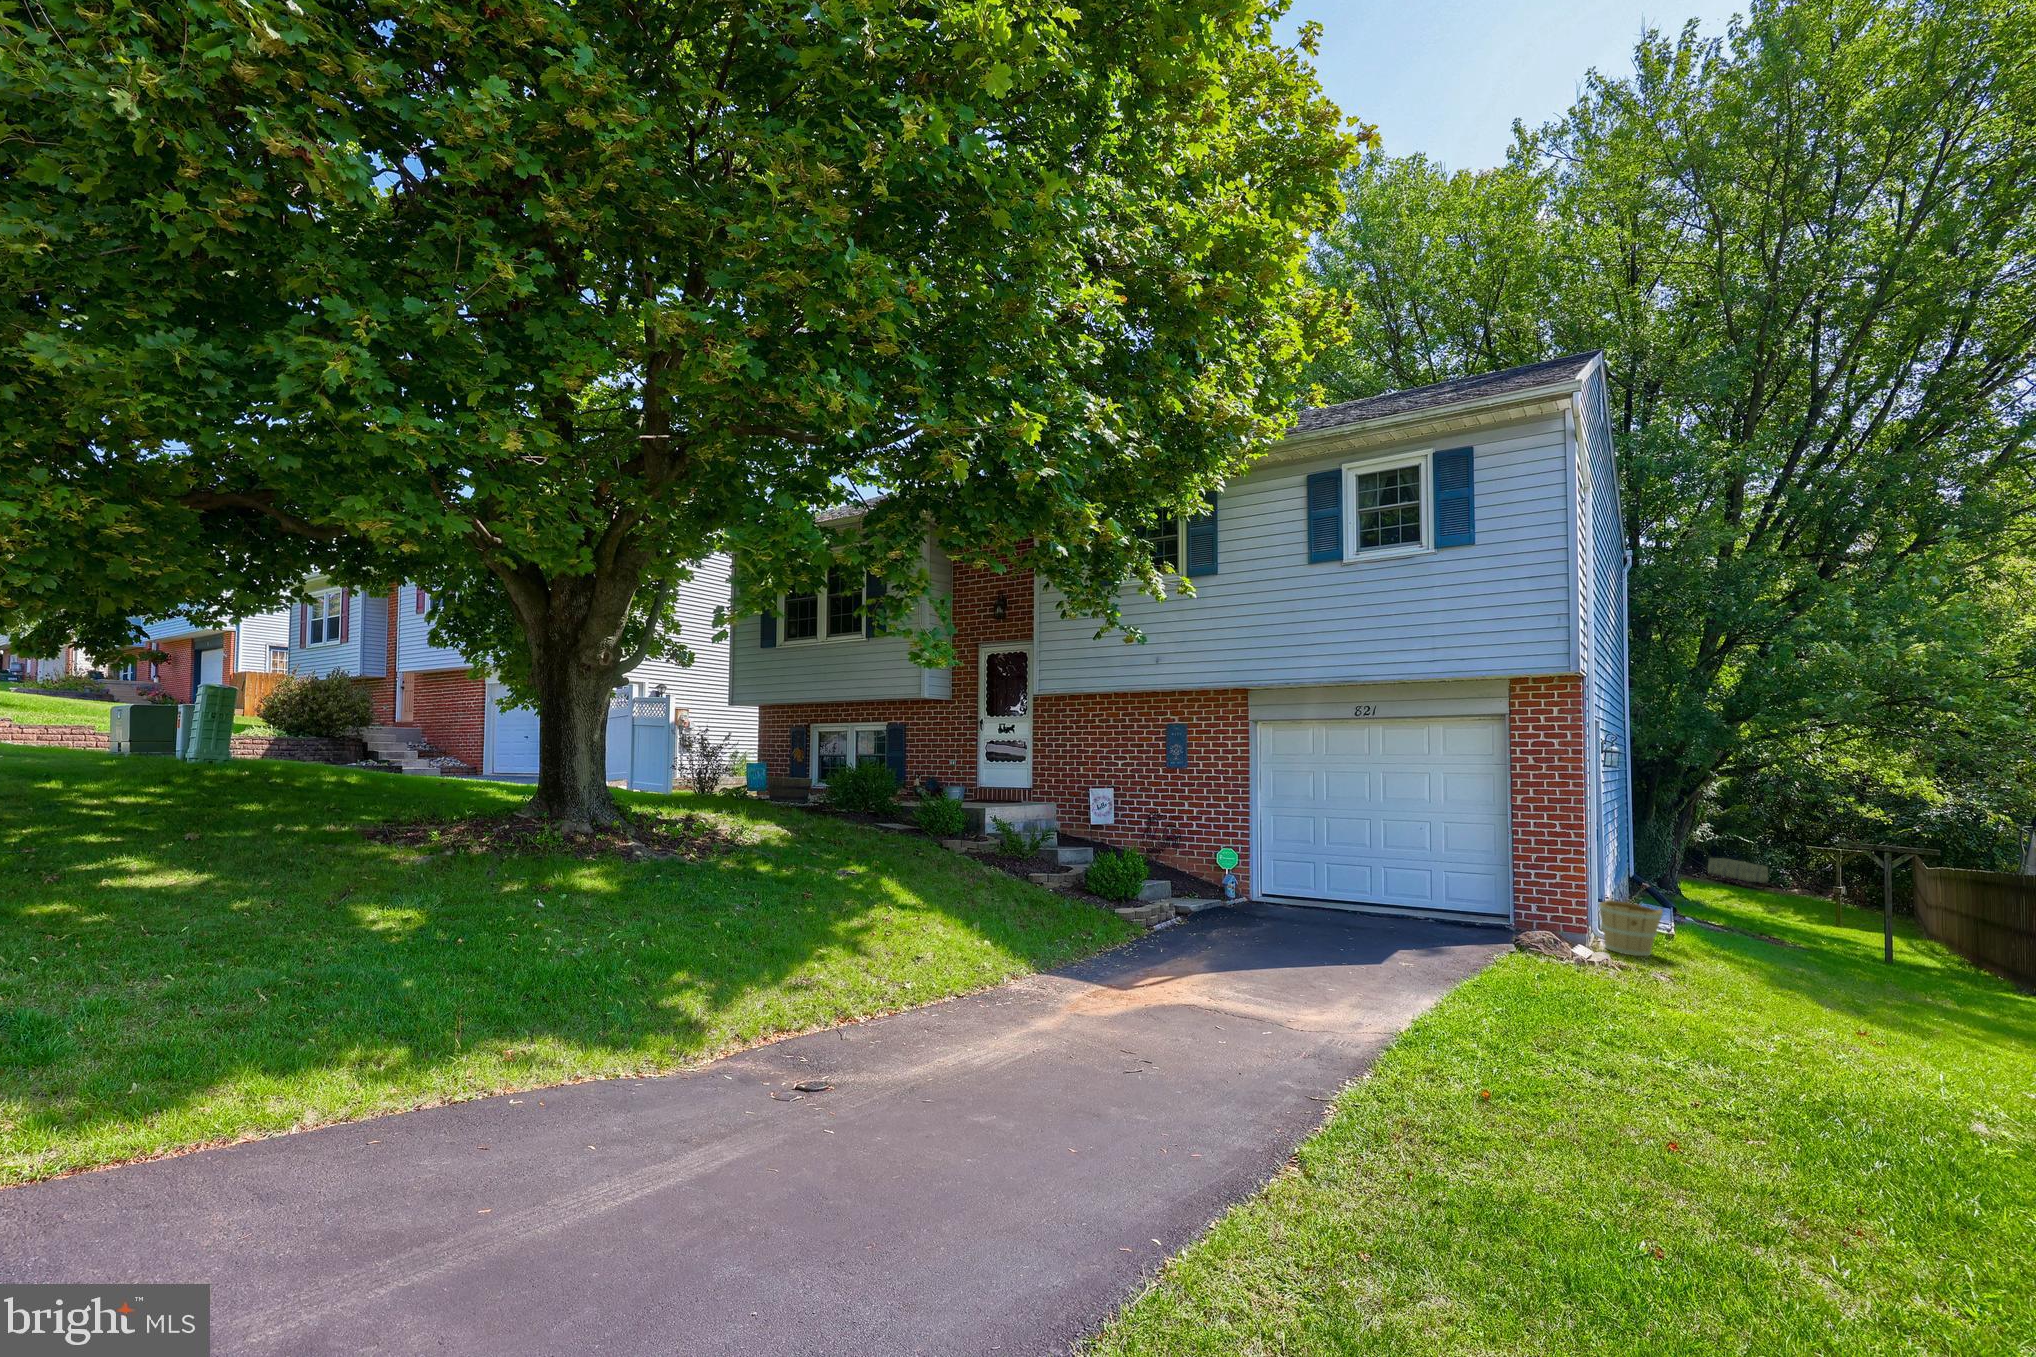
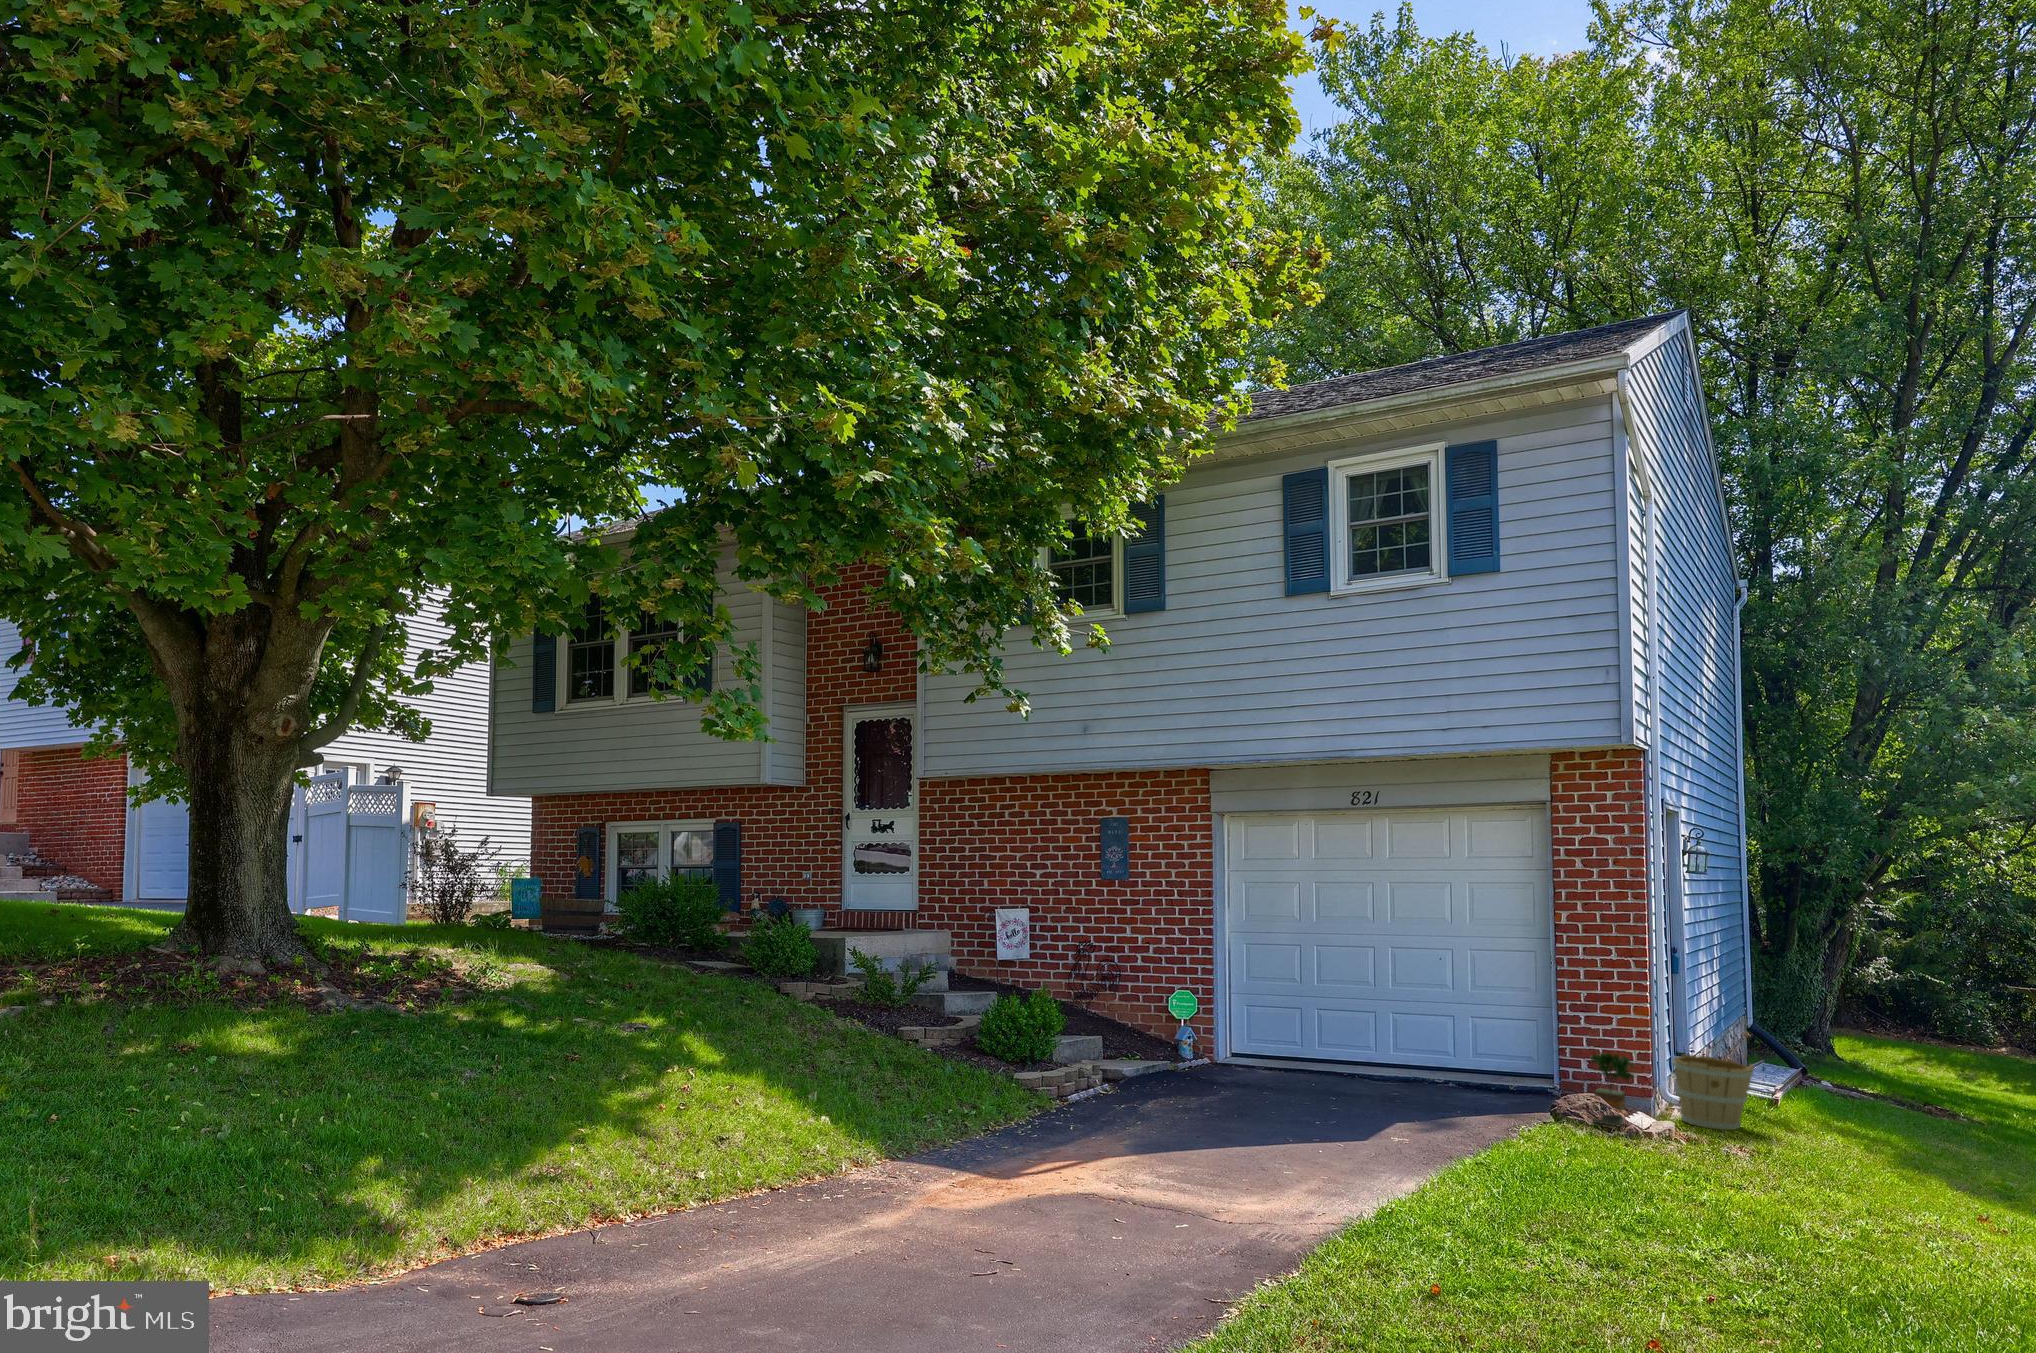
bench: present [1708,858,1768,889] -> none [1896,1005,1975,1049]
potted tree: none [1538,898,1577,953] -> present [1590,1053,1635,1126]

